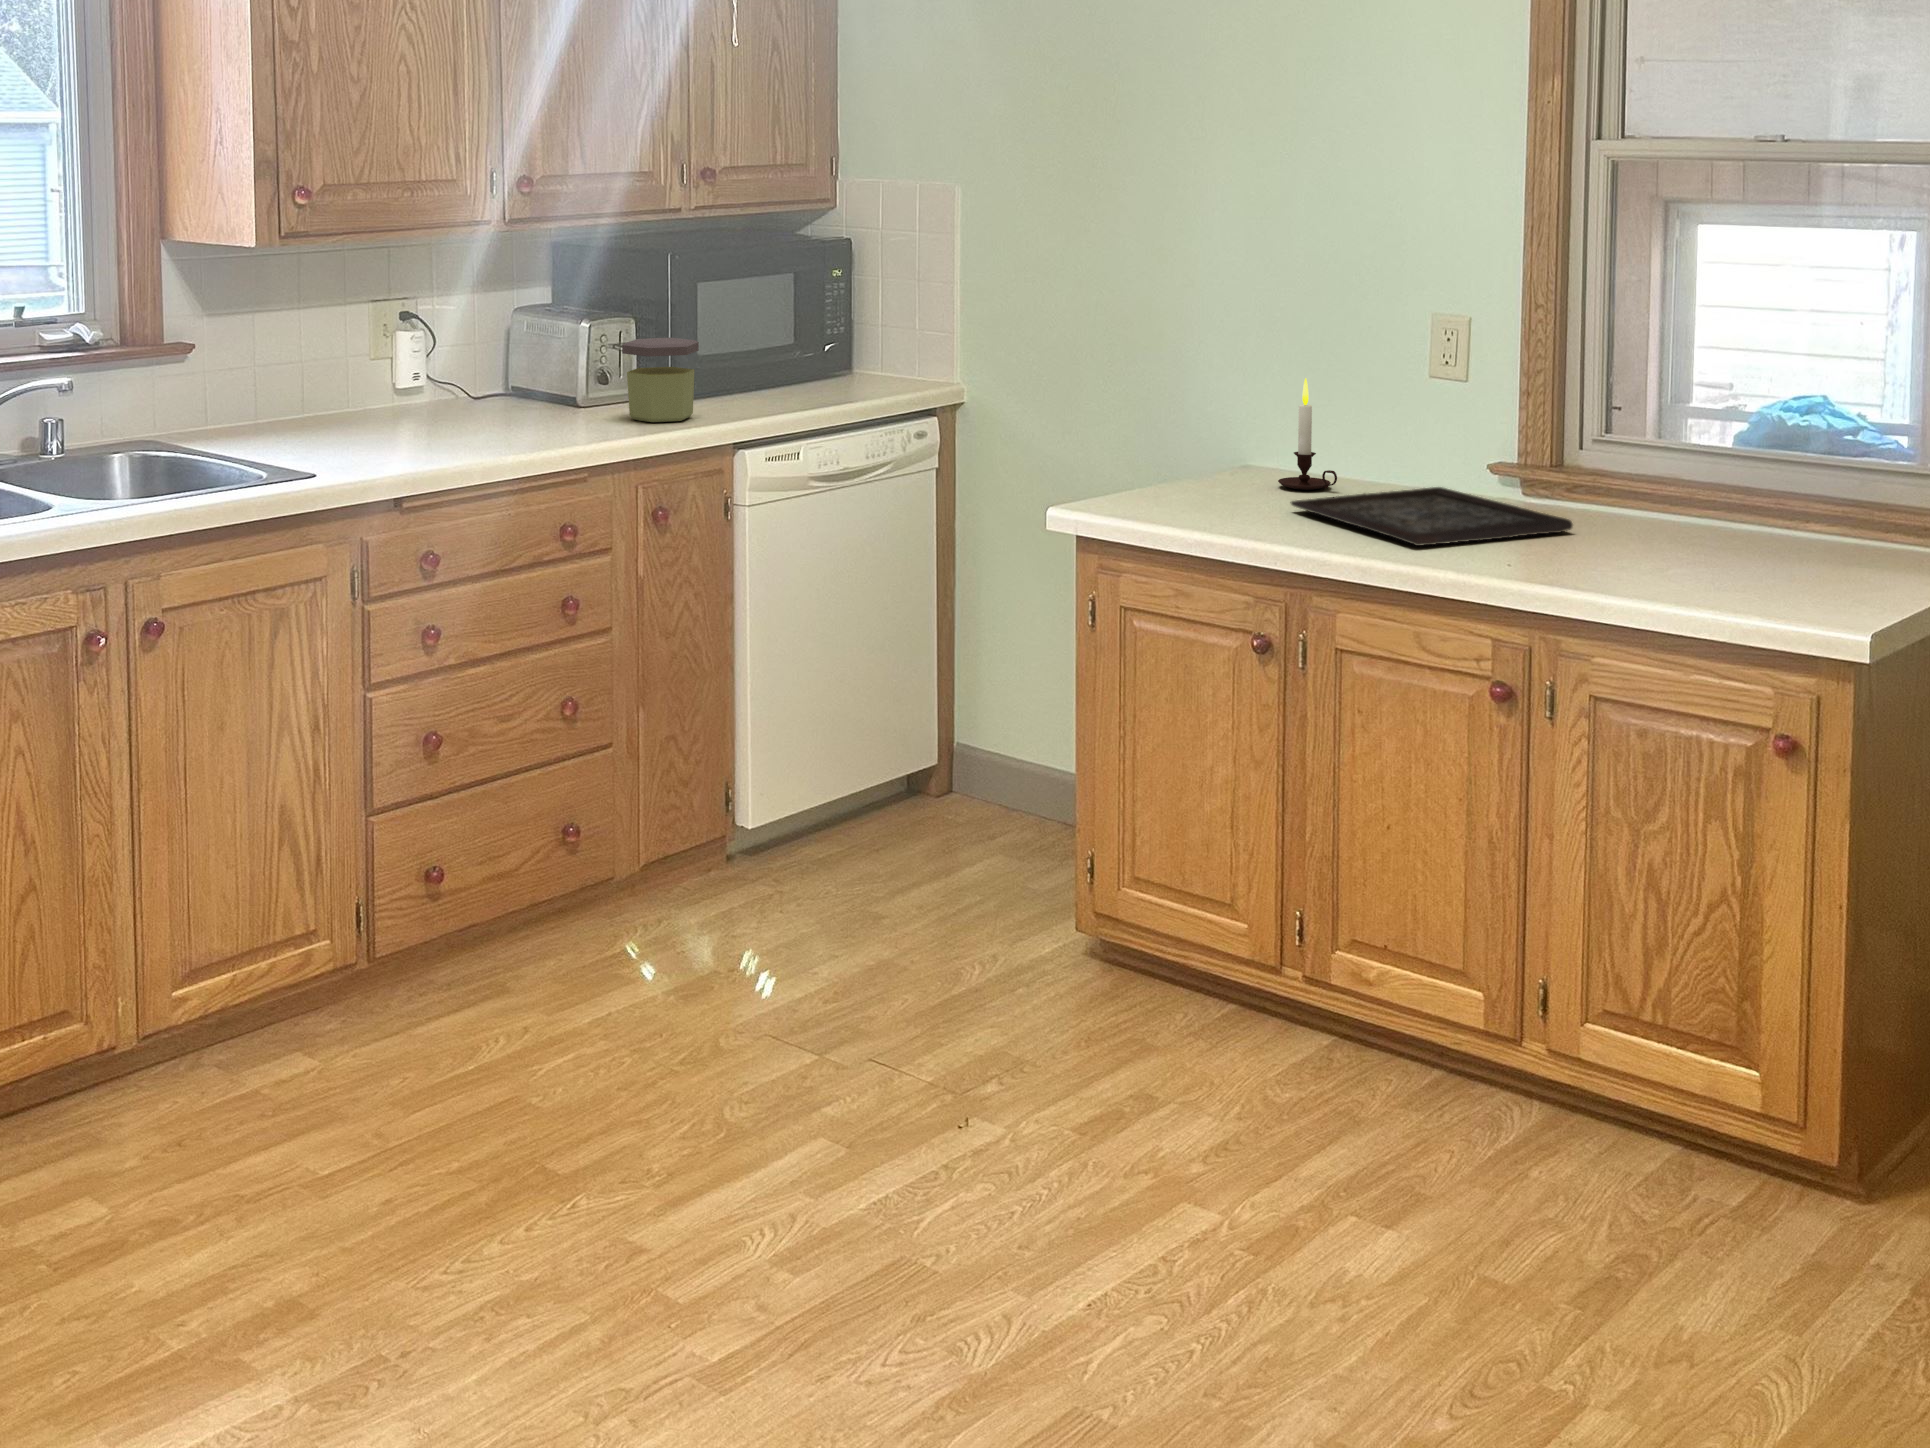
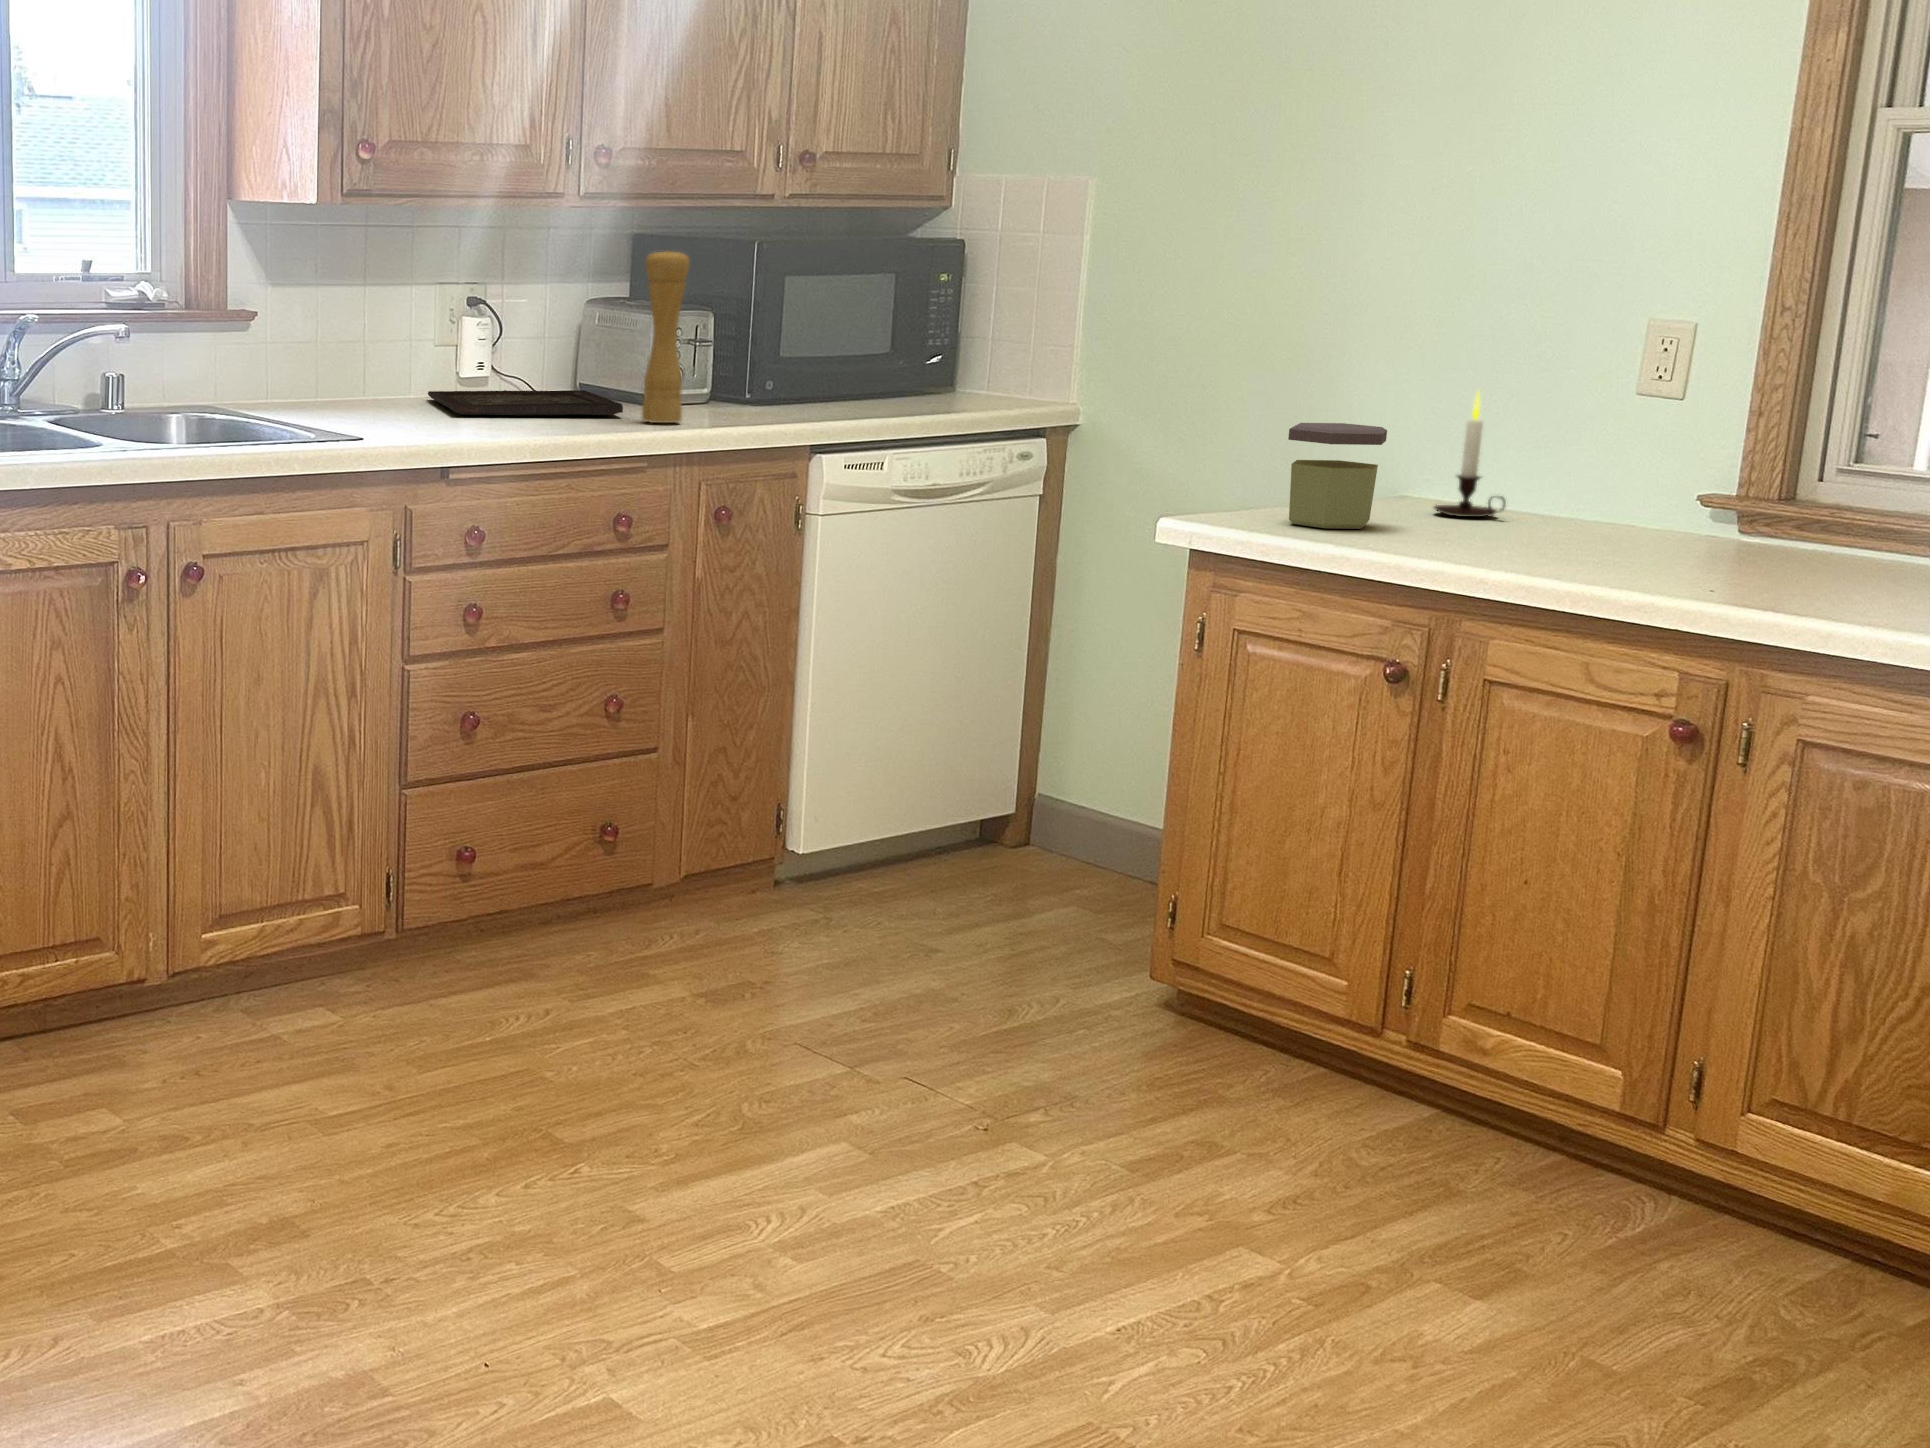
pepper mill: none [573,272,614,435] -> present [642,249,690,423]
jar: present [622,338,699,422] -> present [1288,423,1387,529]
tray: present [1290,487,1573,546] -> present [428,390,623,415]

